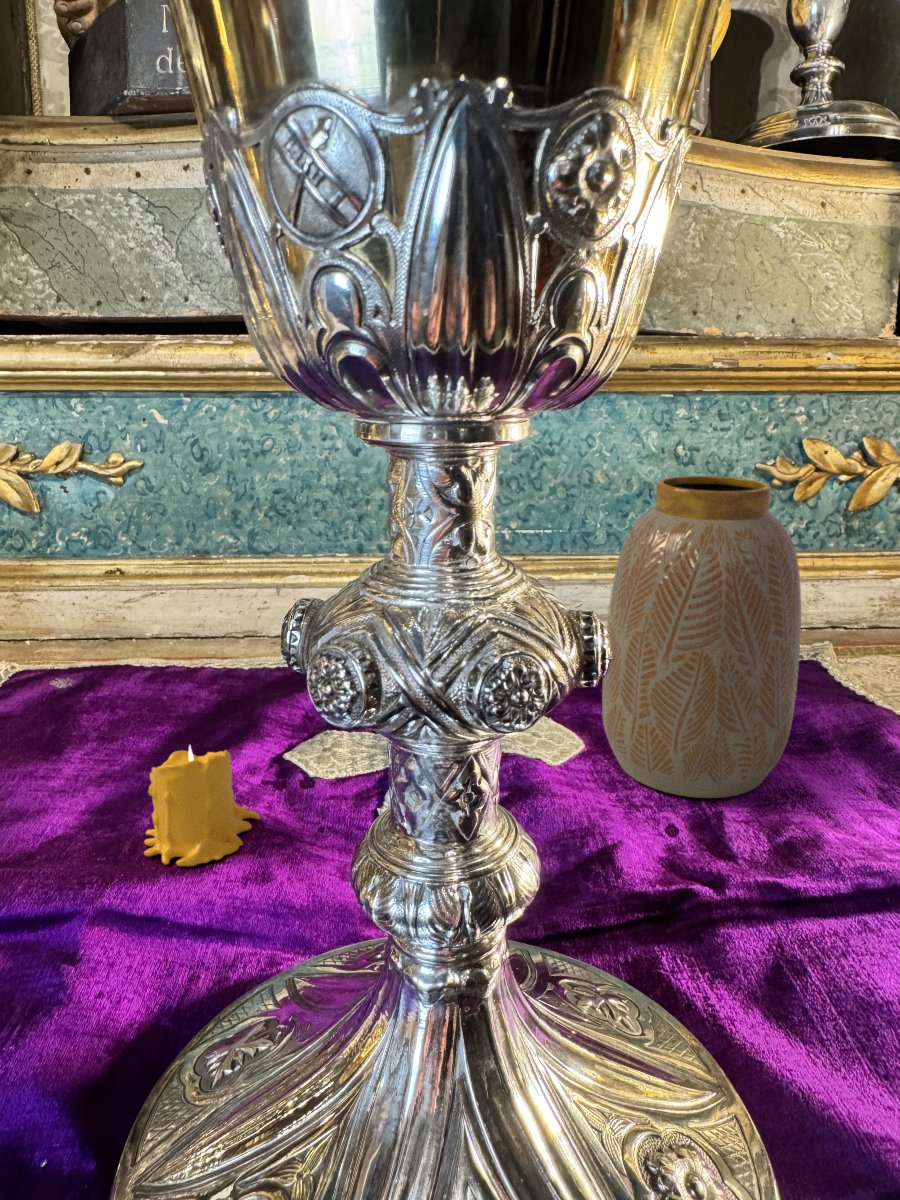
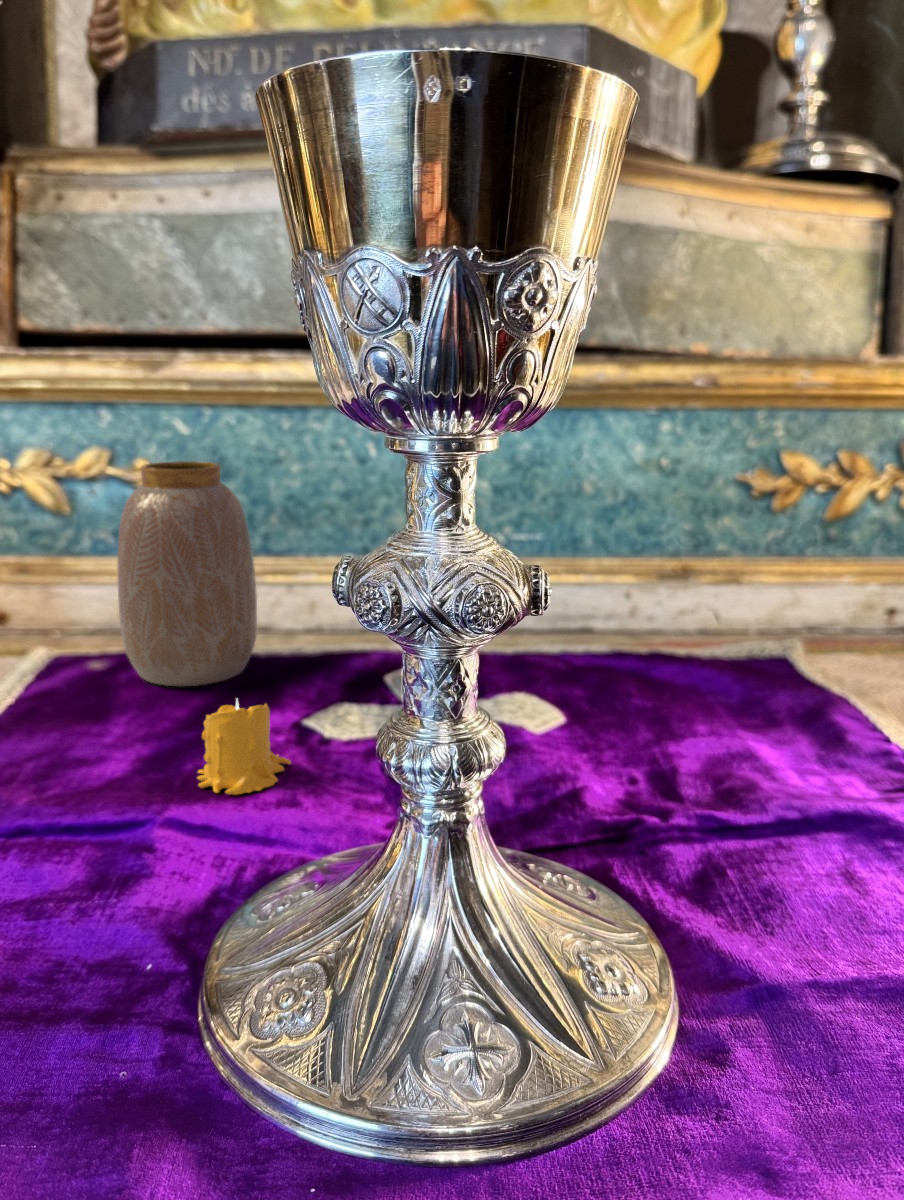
vase: present [602,476,801,798] -> present [117,461,257,686]

